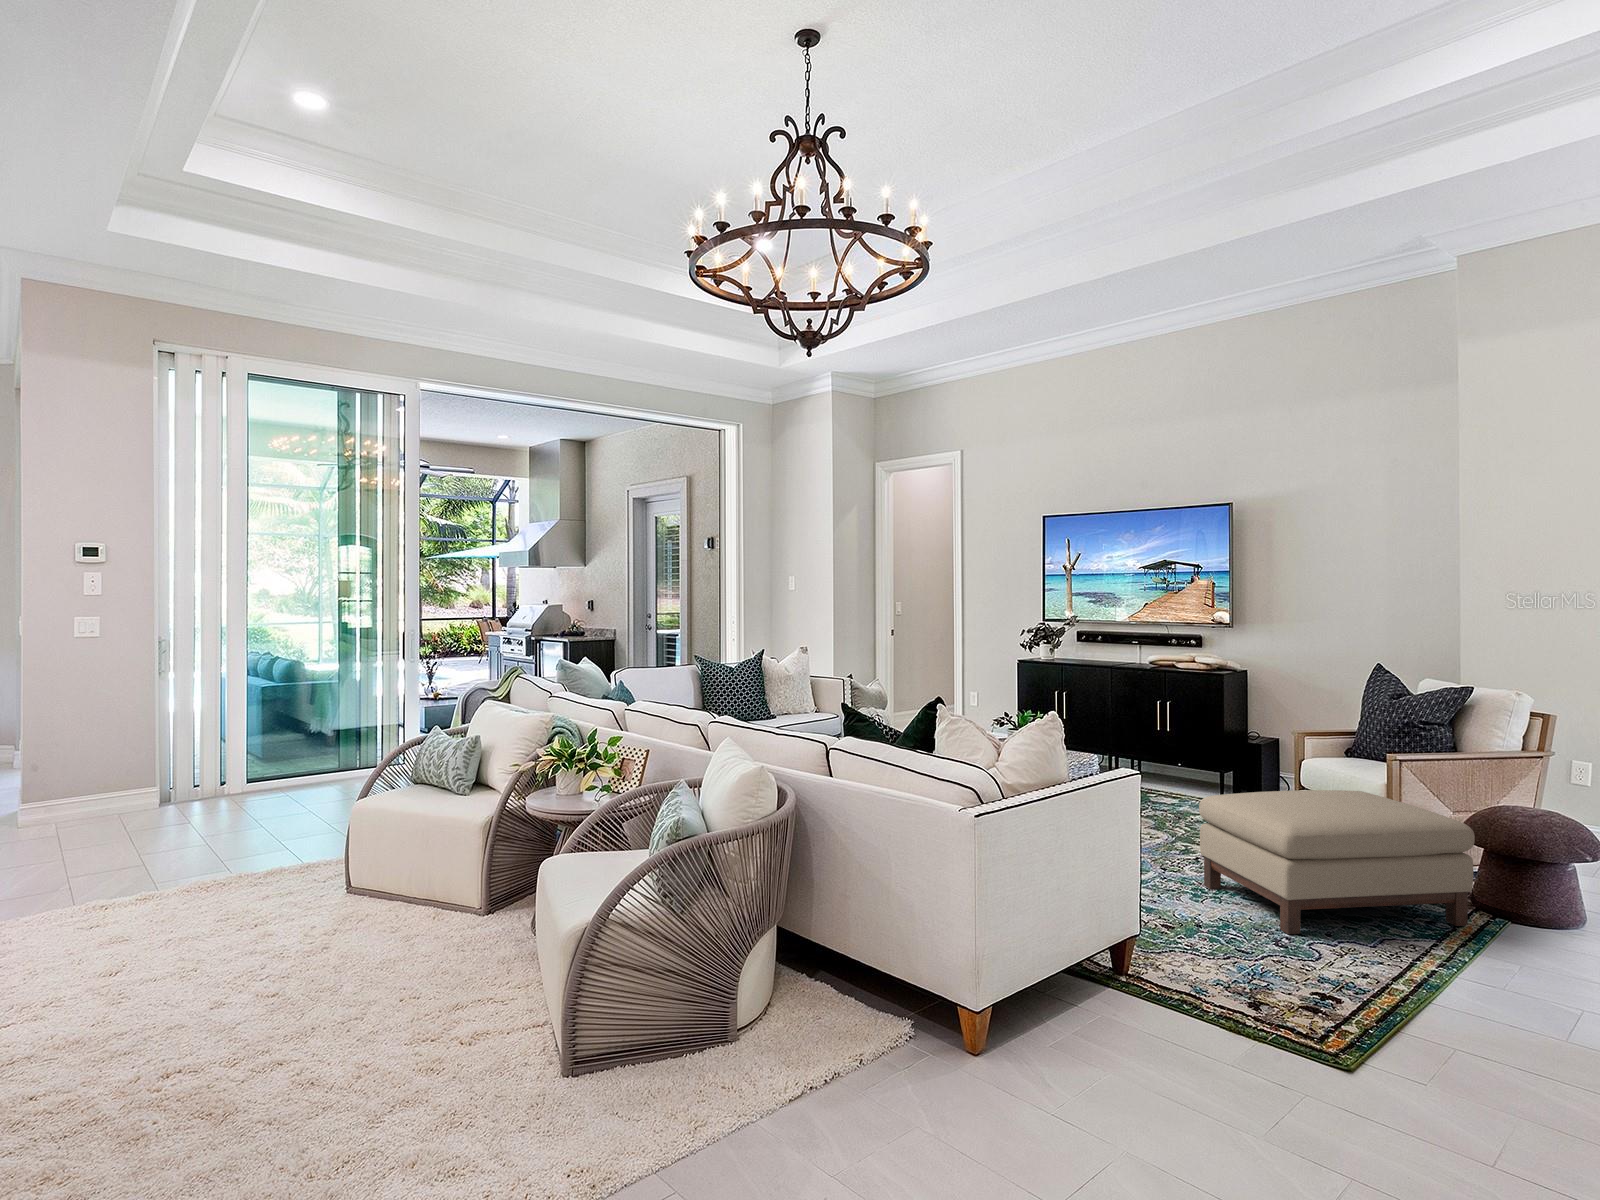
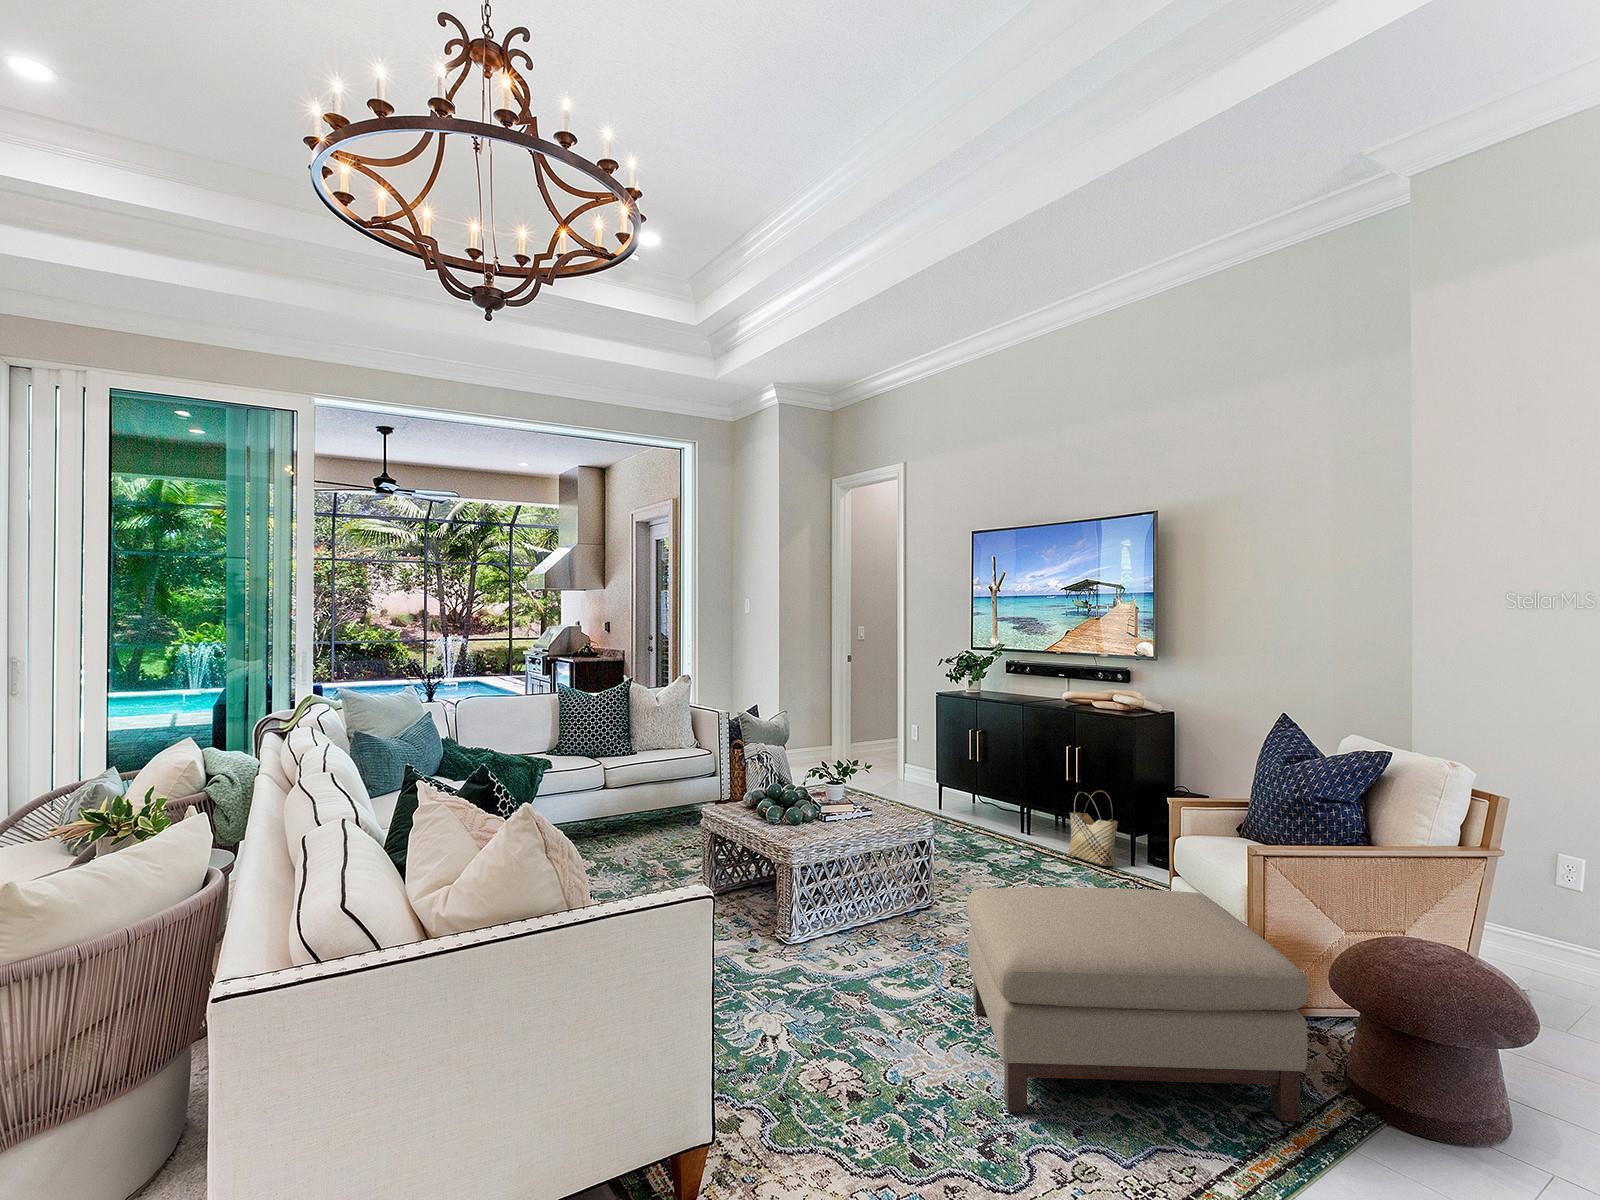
woven basket: none [1169,736,1214,797] -> present [1068,790,1118,866]

